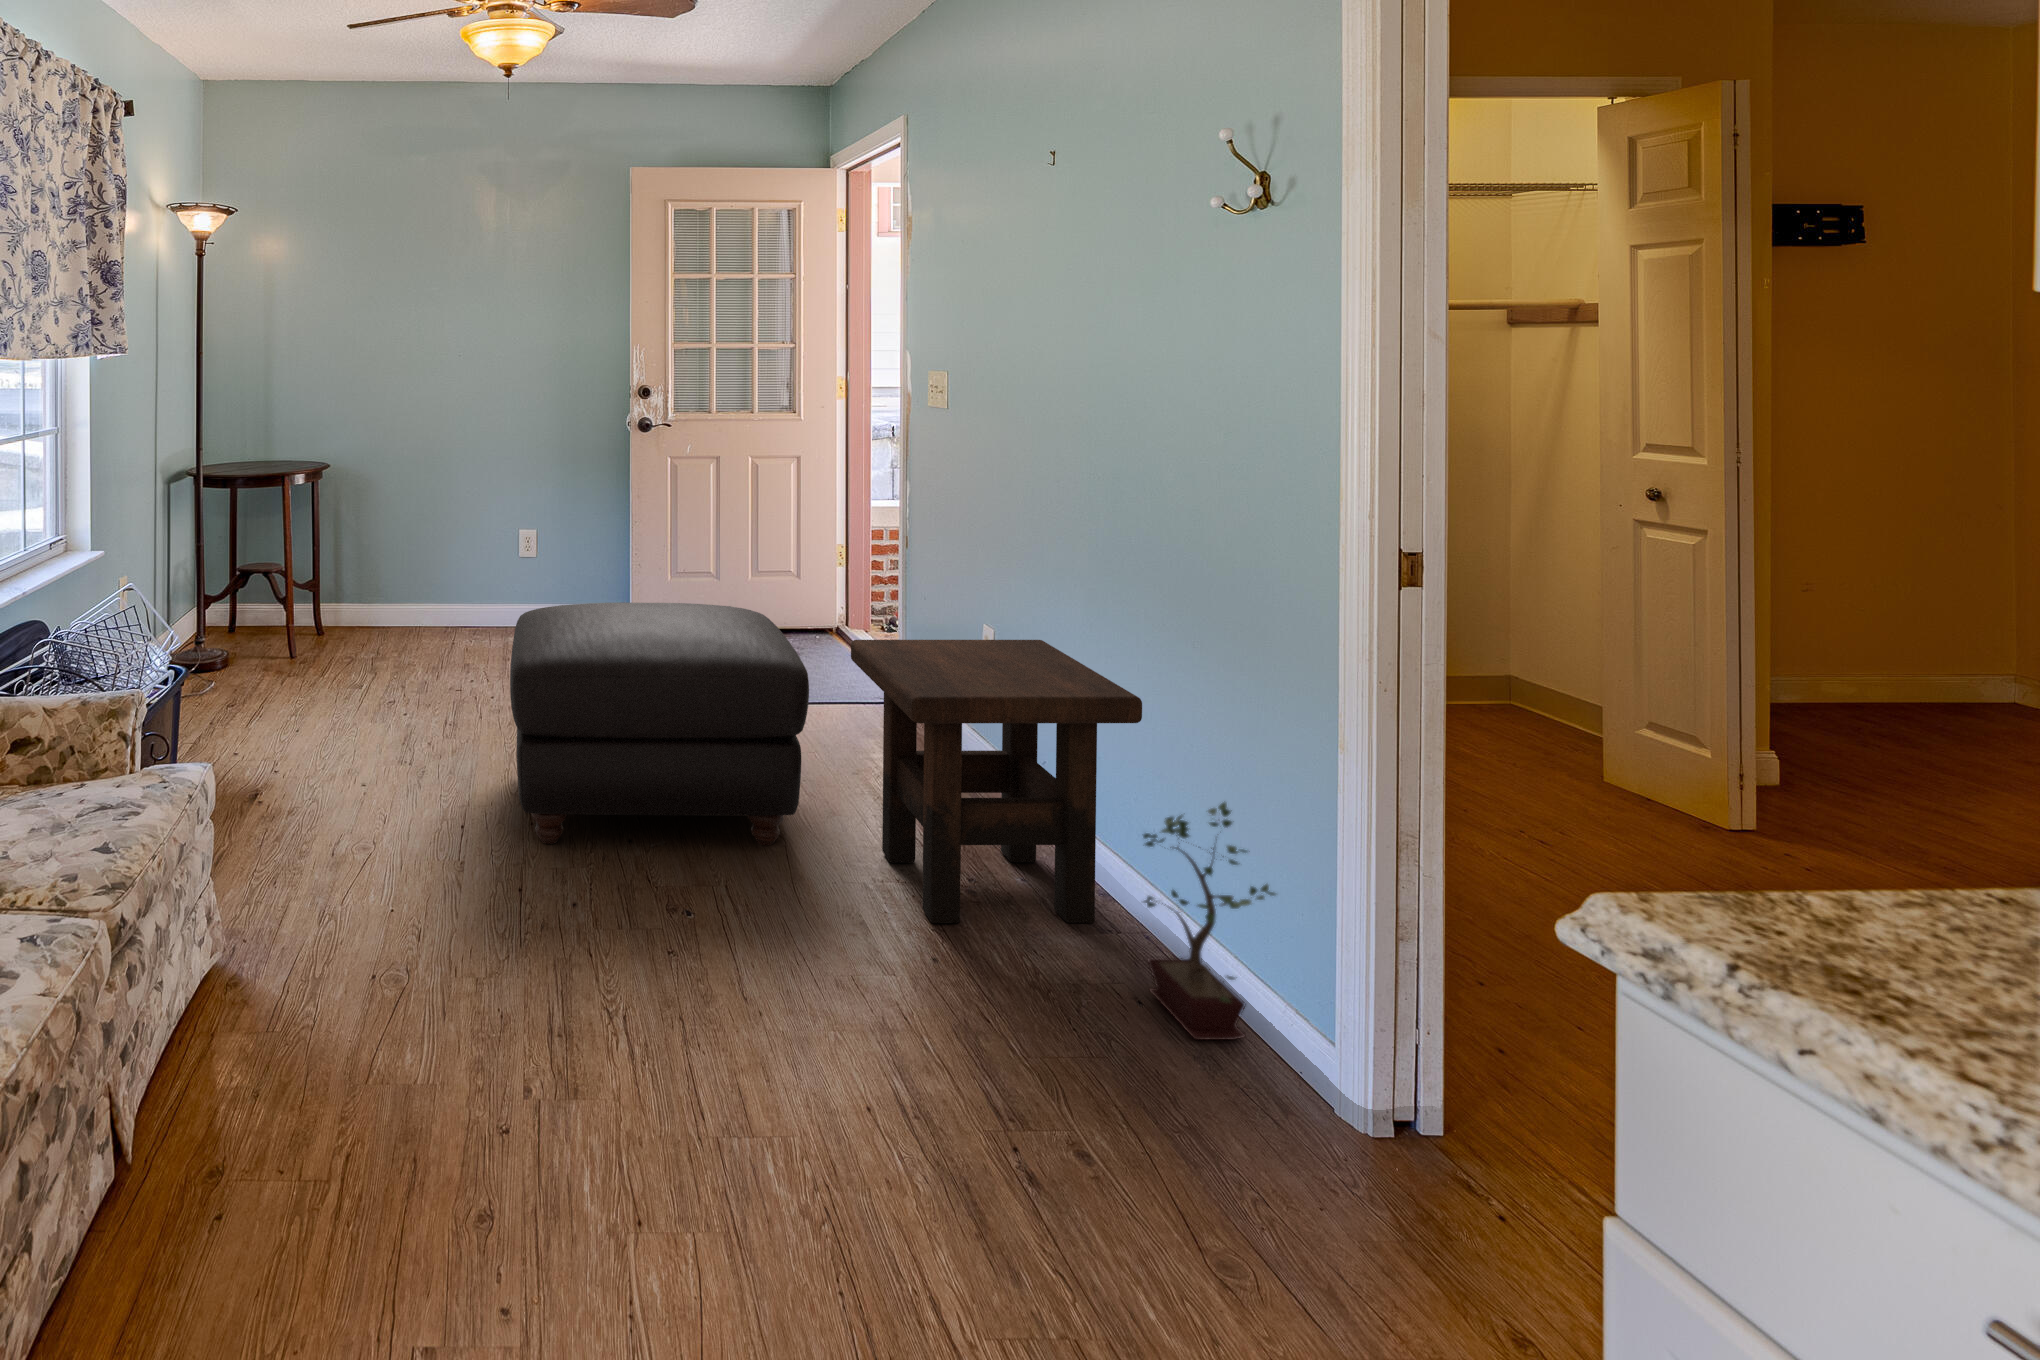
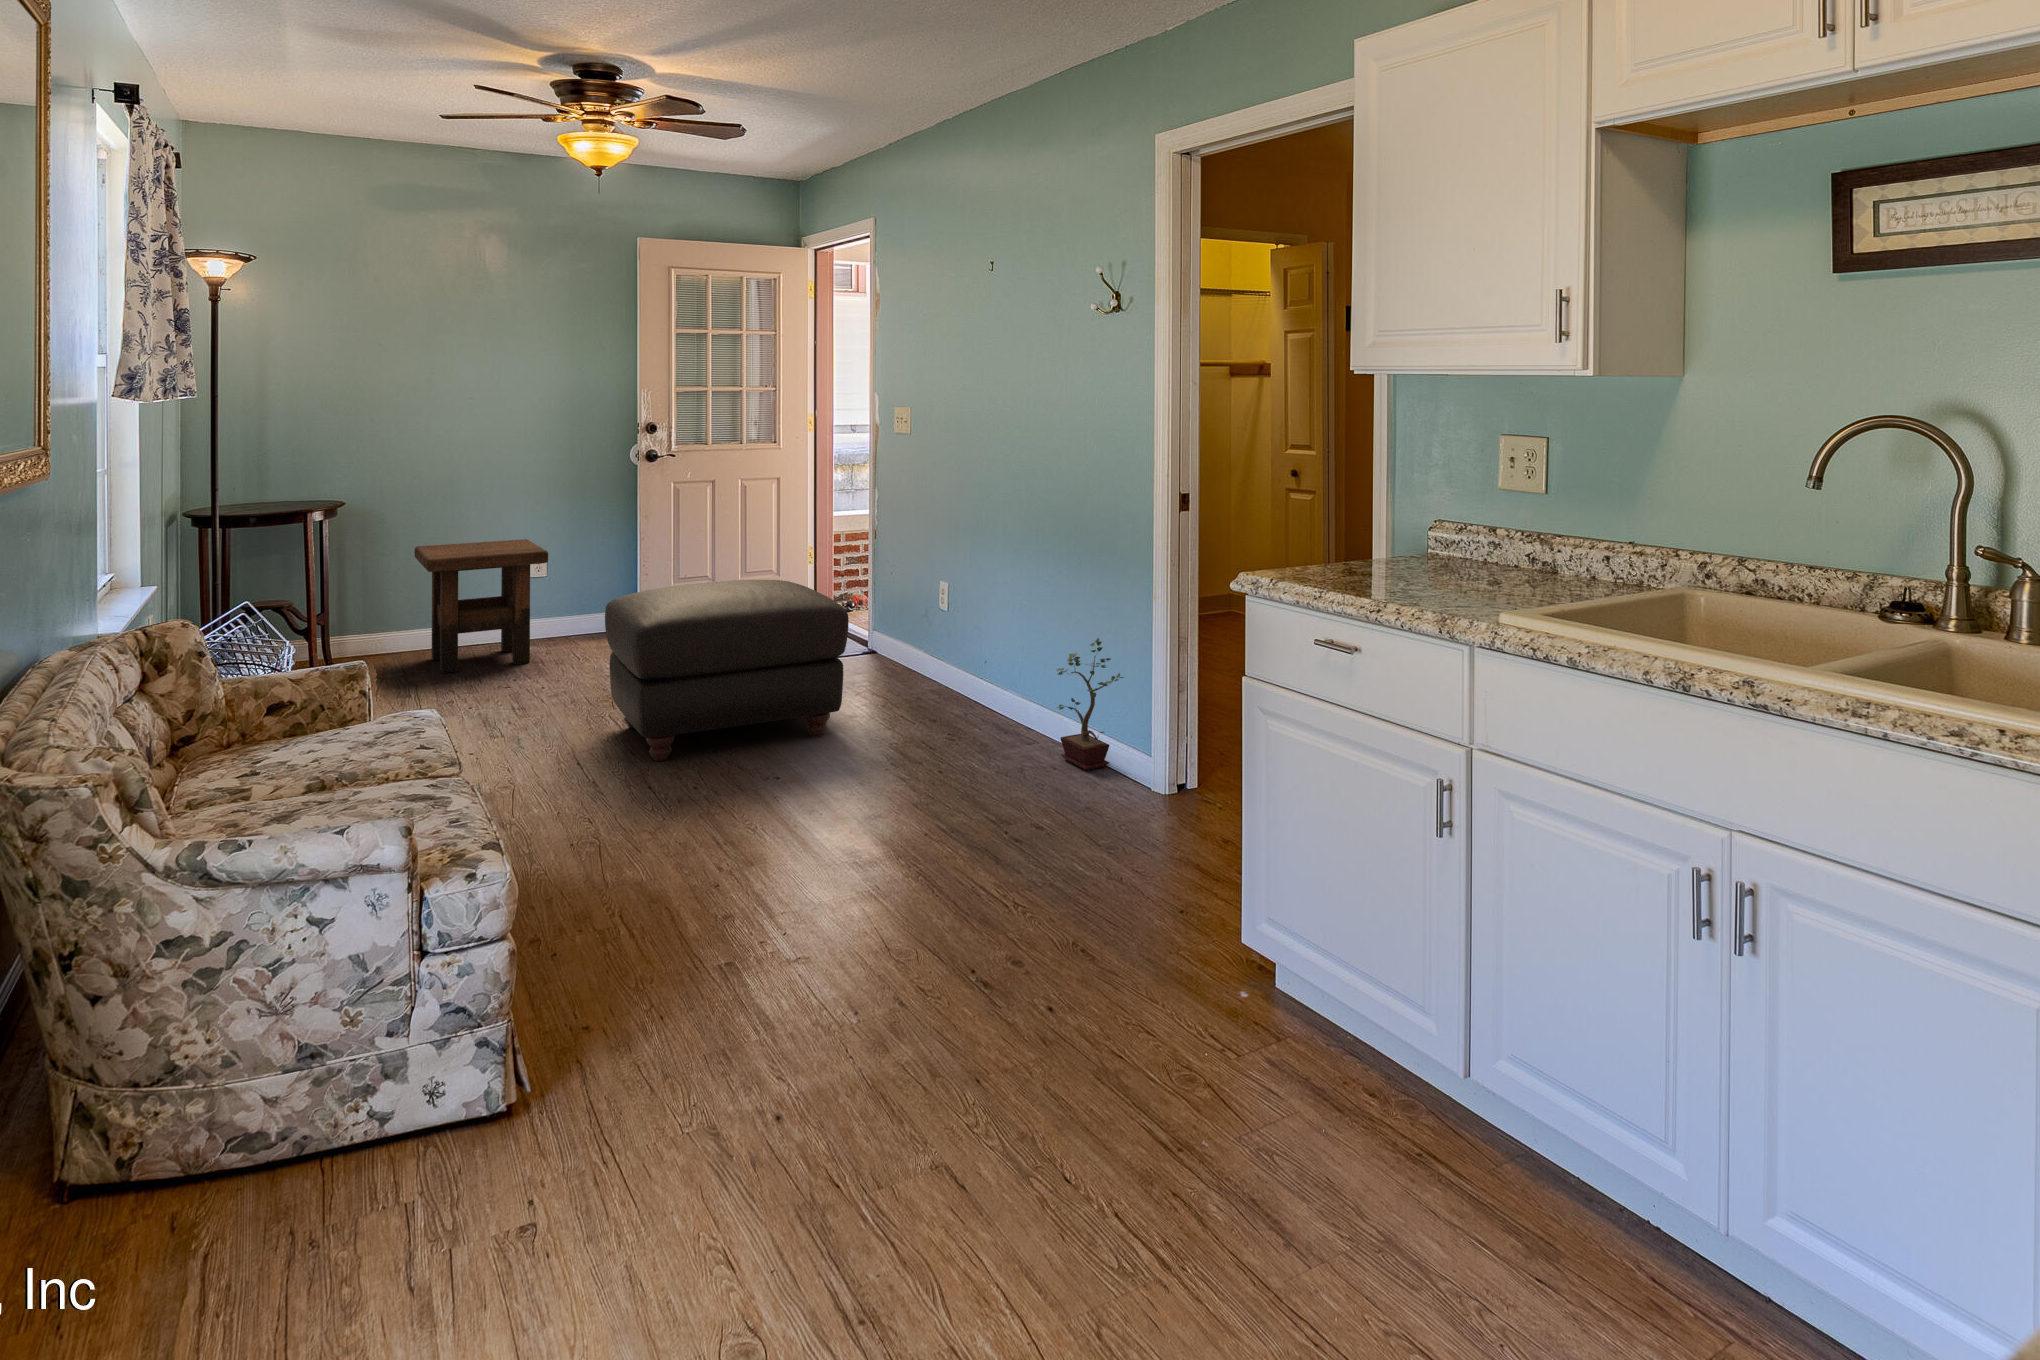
side table: present [851,640,1142,923] -> present [415,539,548,673]

